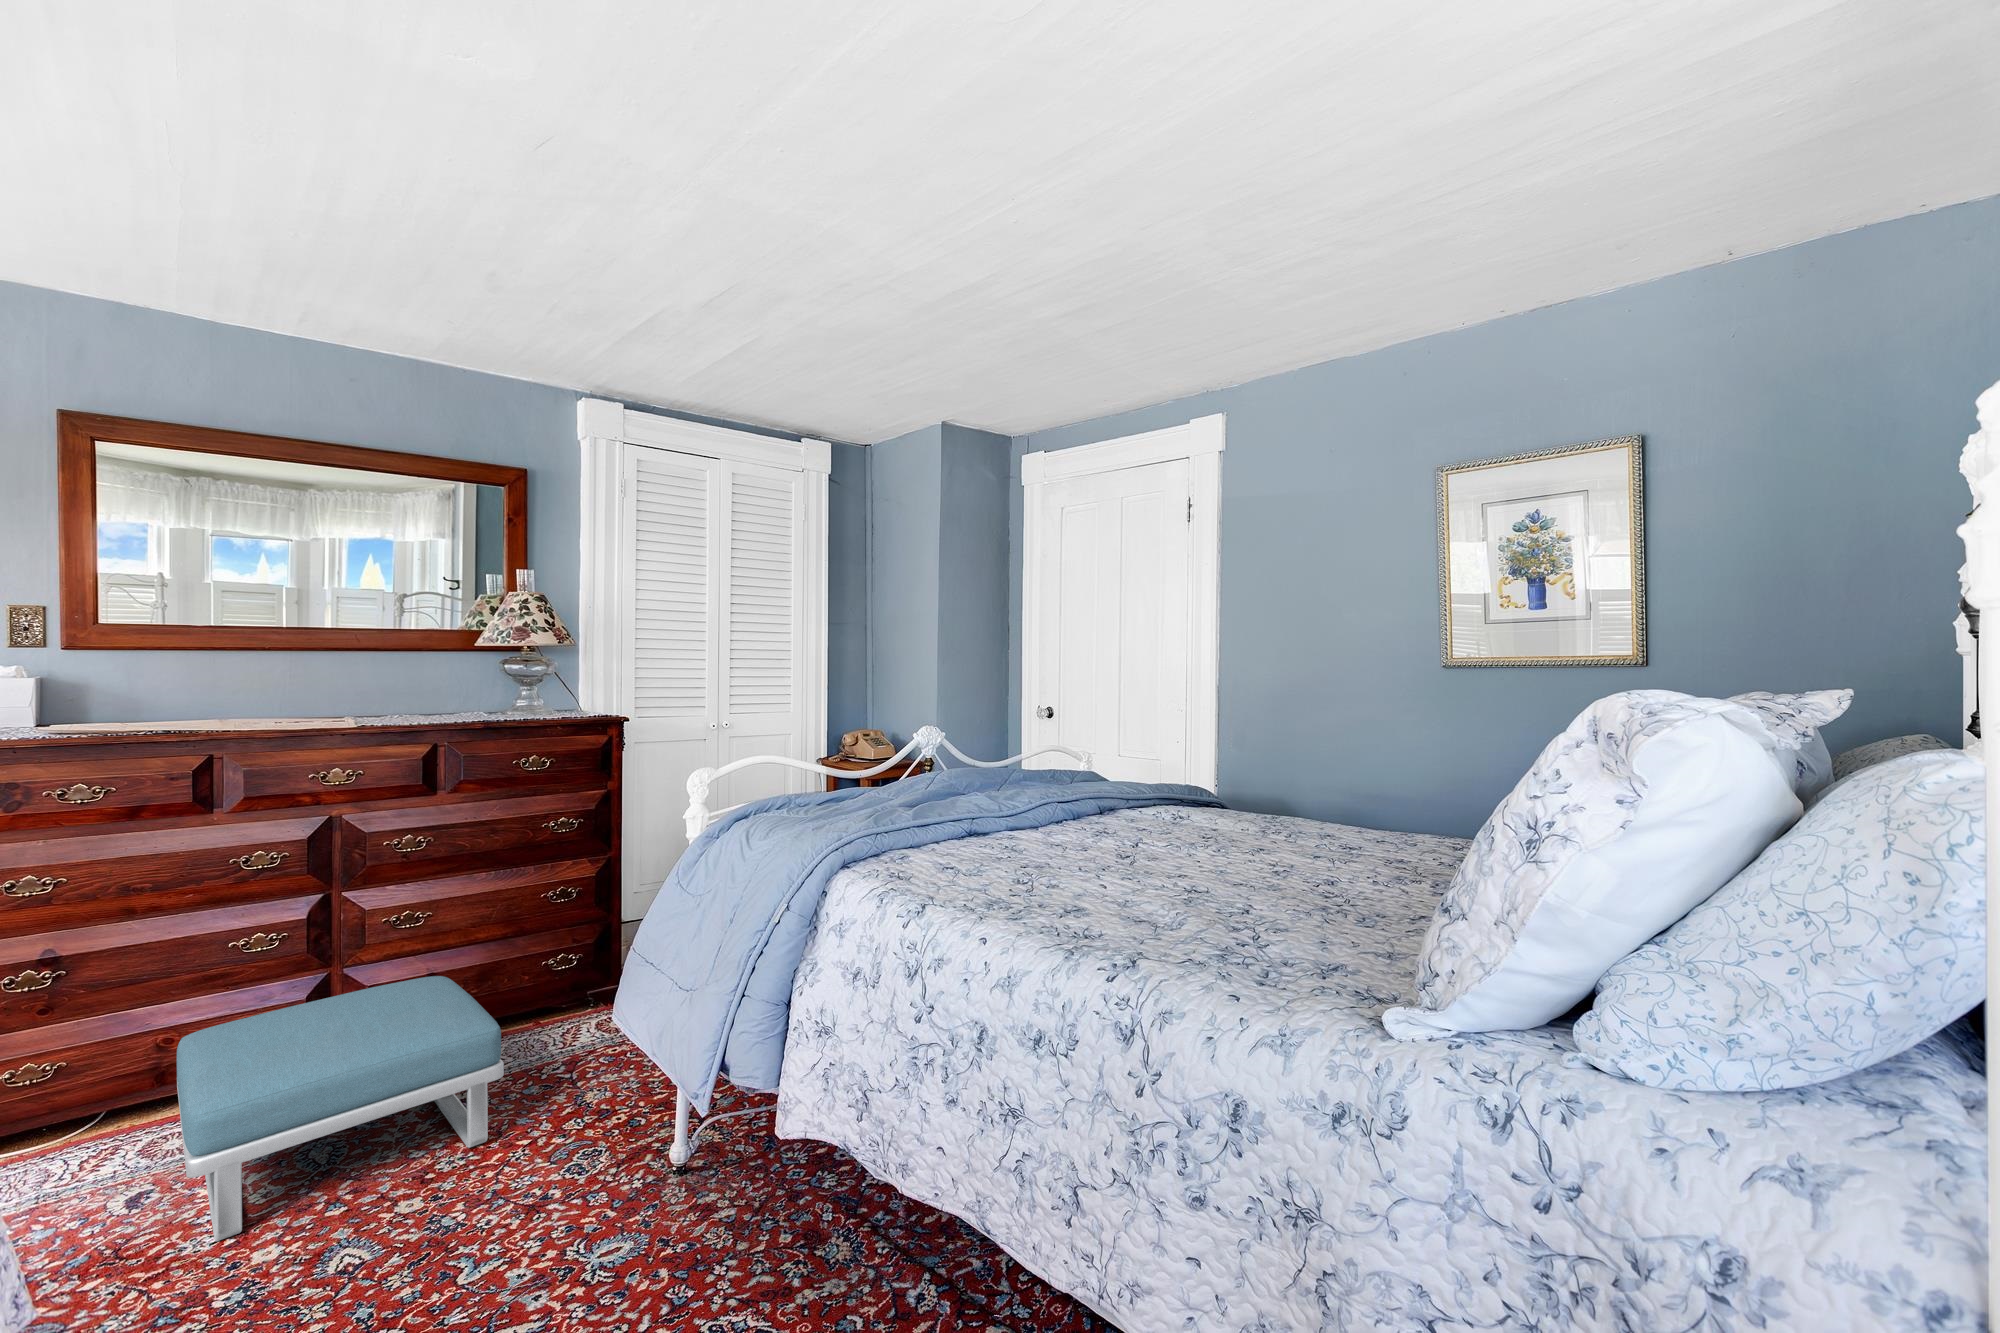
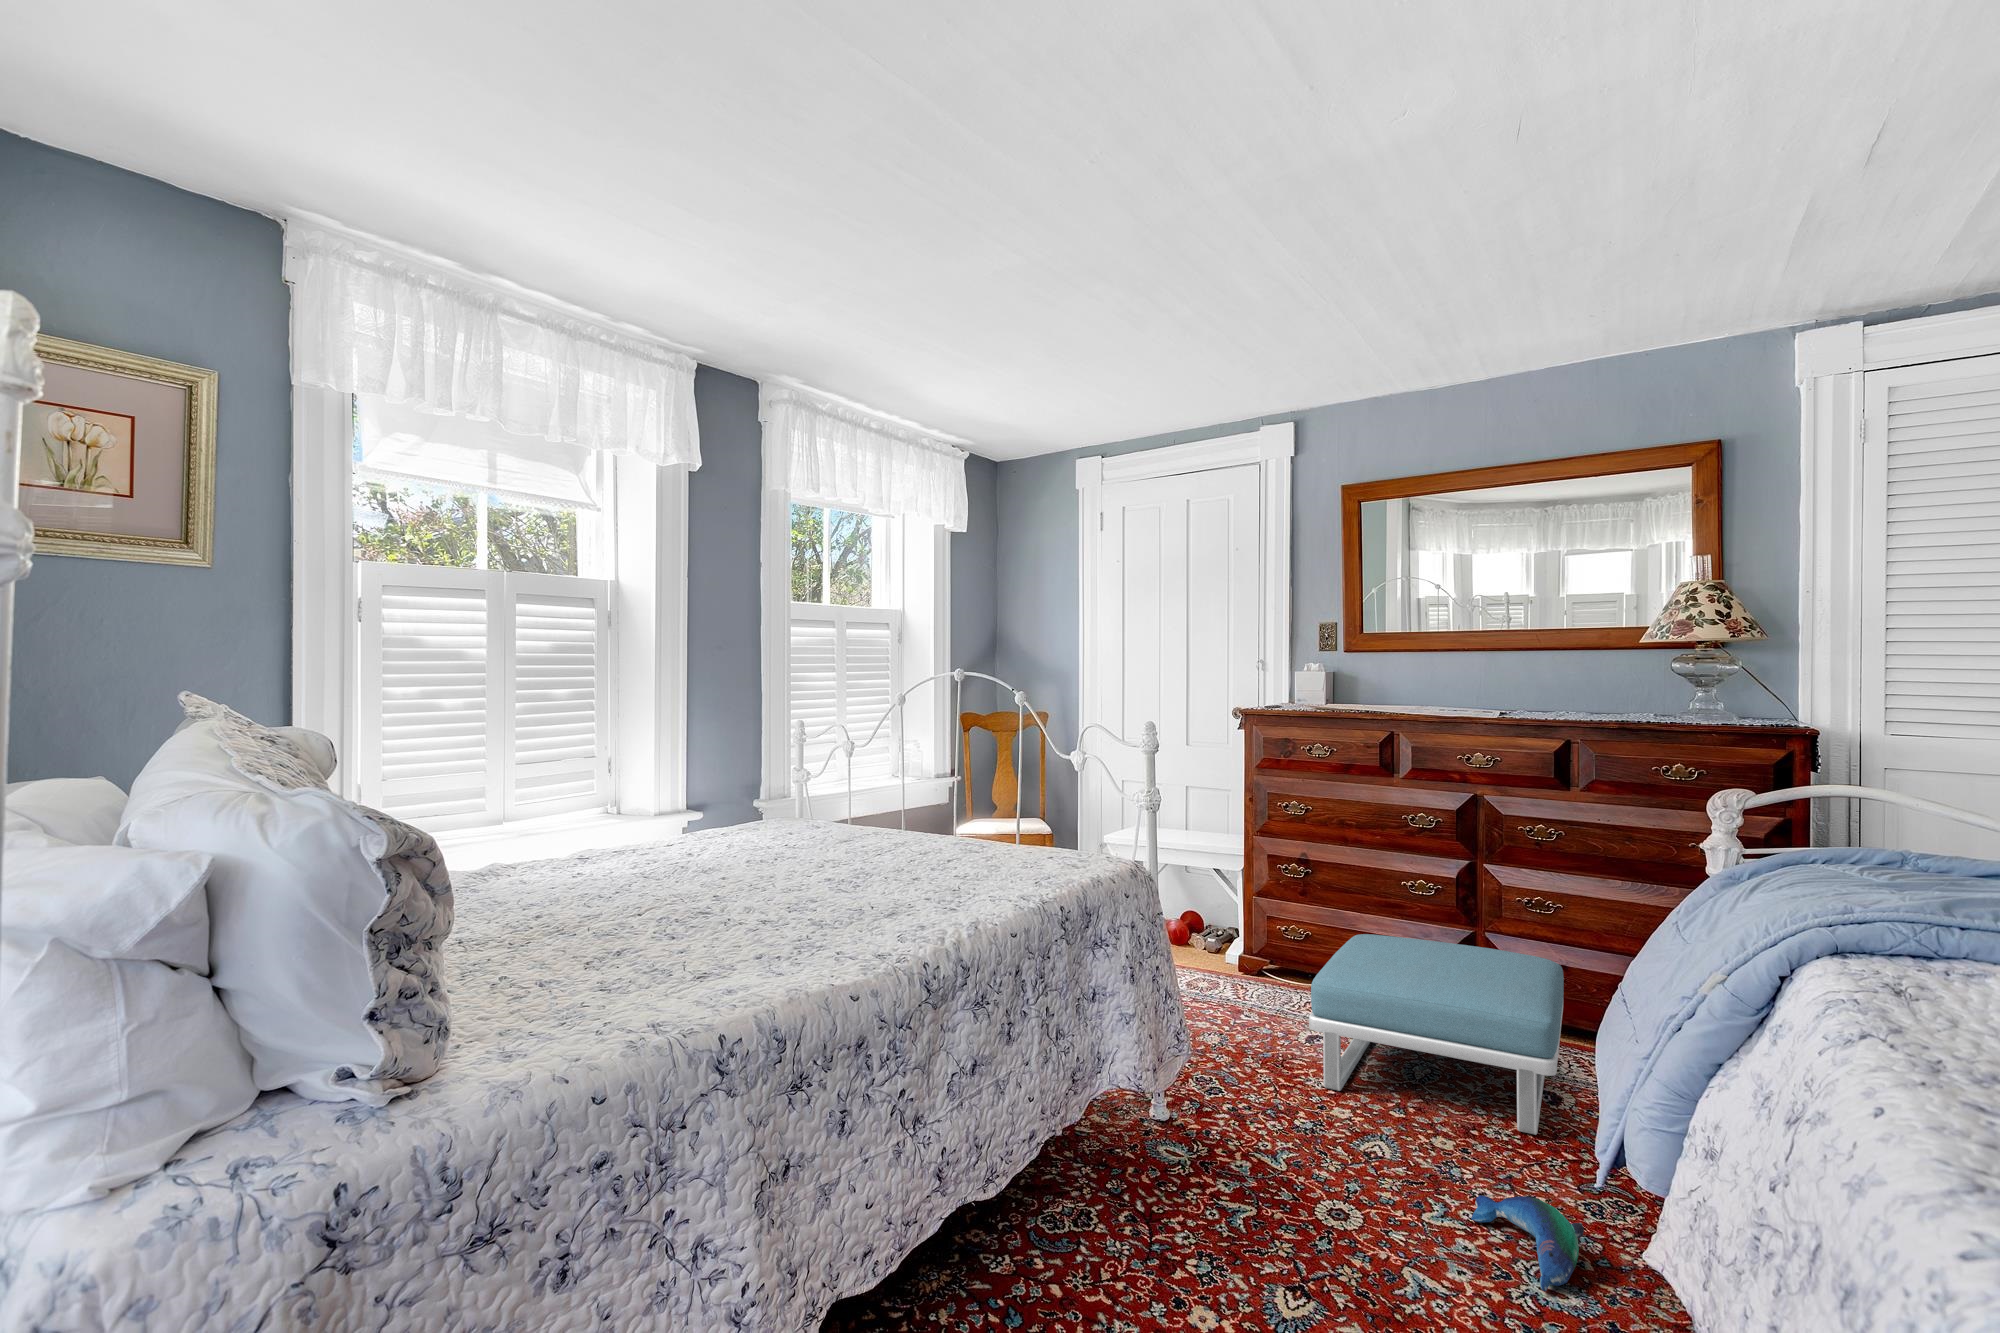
plush toy: none [498,1180,619,1257] -> present [1471,1195,1584,1291]

